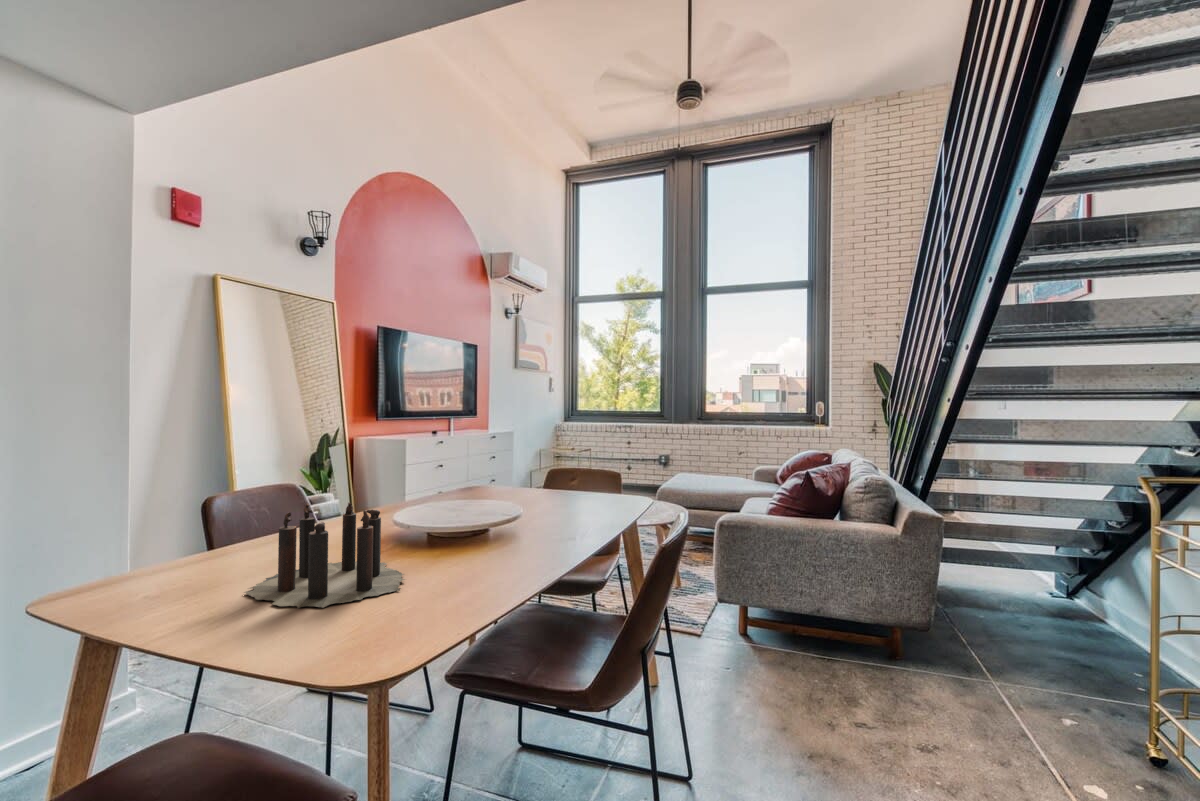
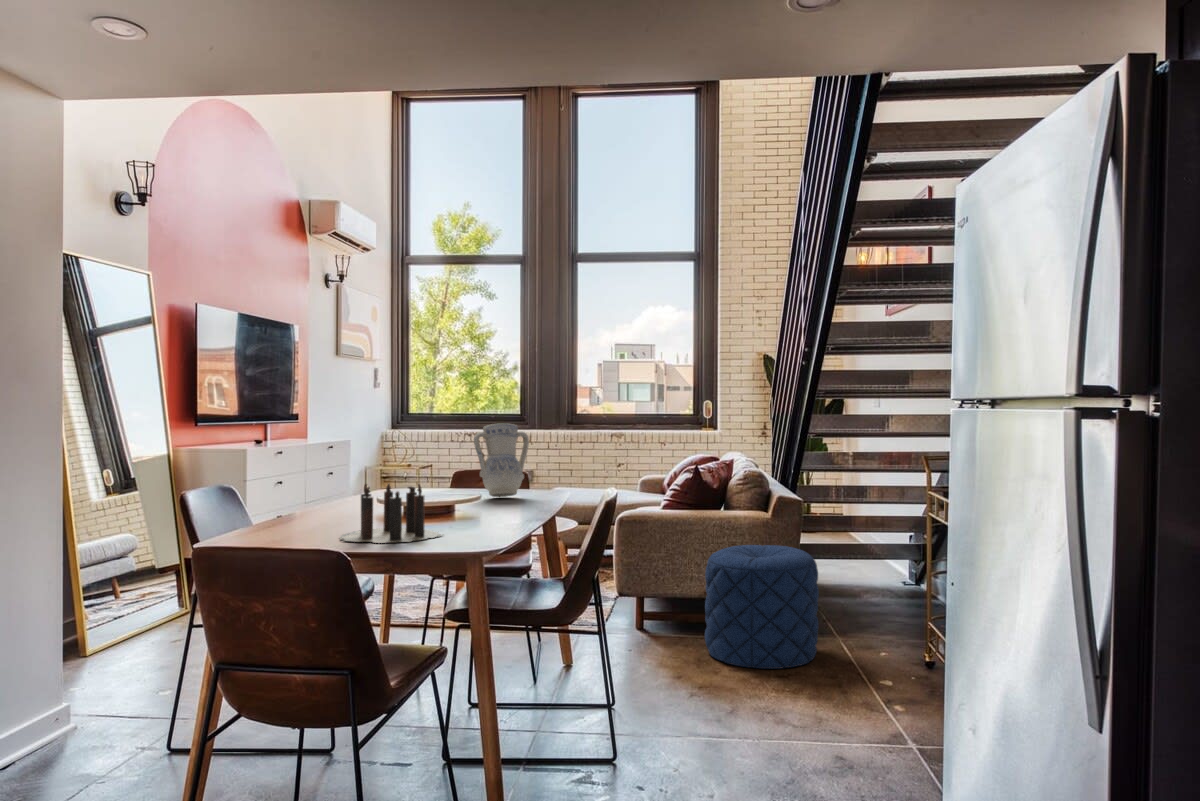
vase: none [550,421,612,502] -> present [474,424,529,497]
pouf: none [818,564,969,735] -> present [705,545,819,669]

